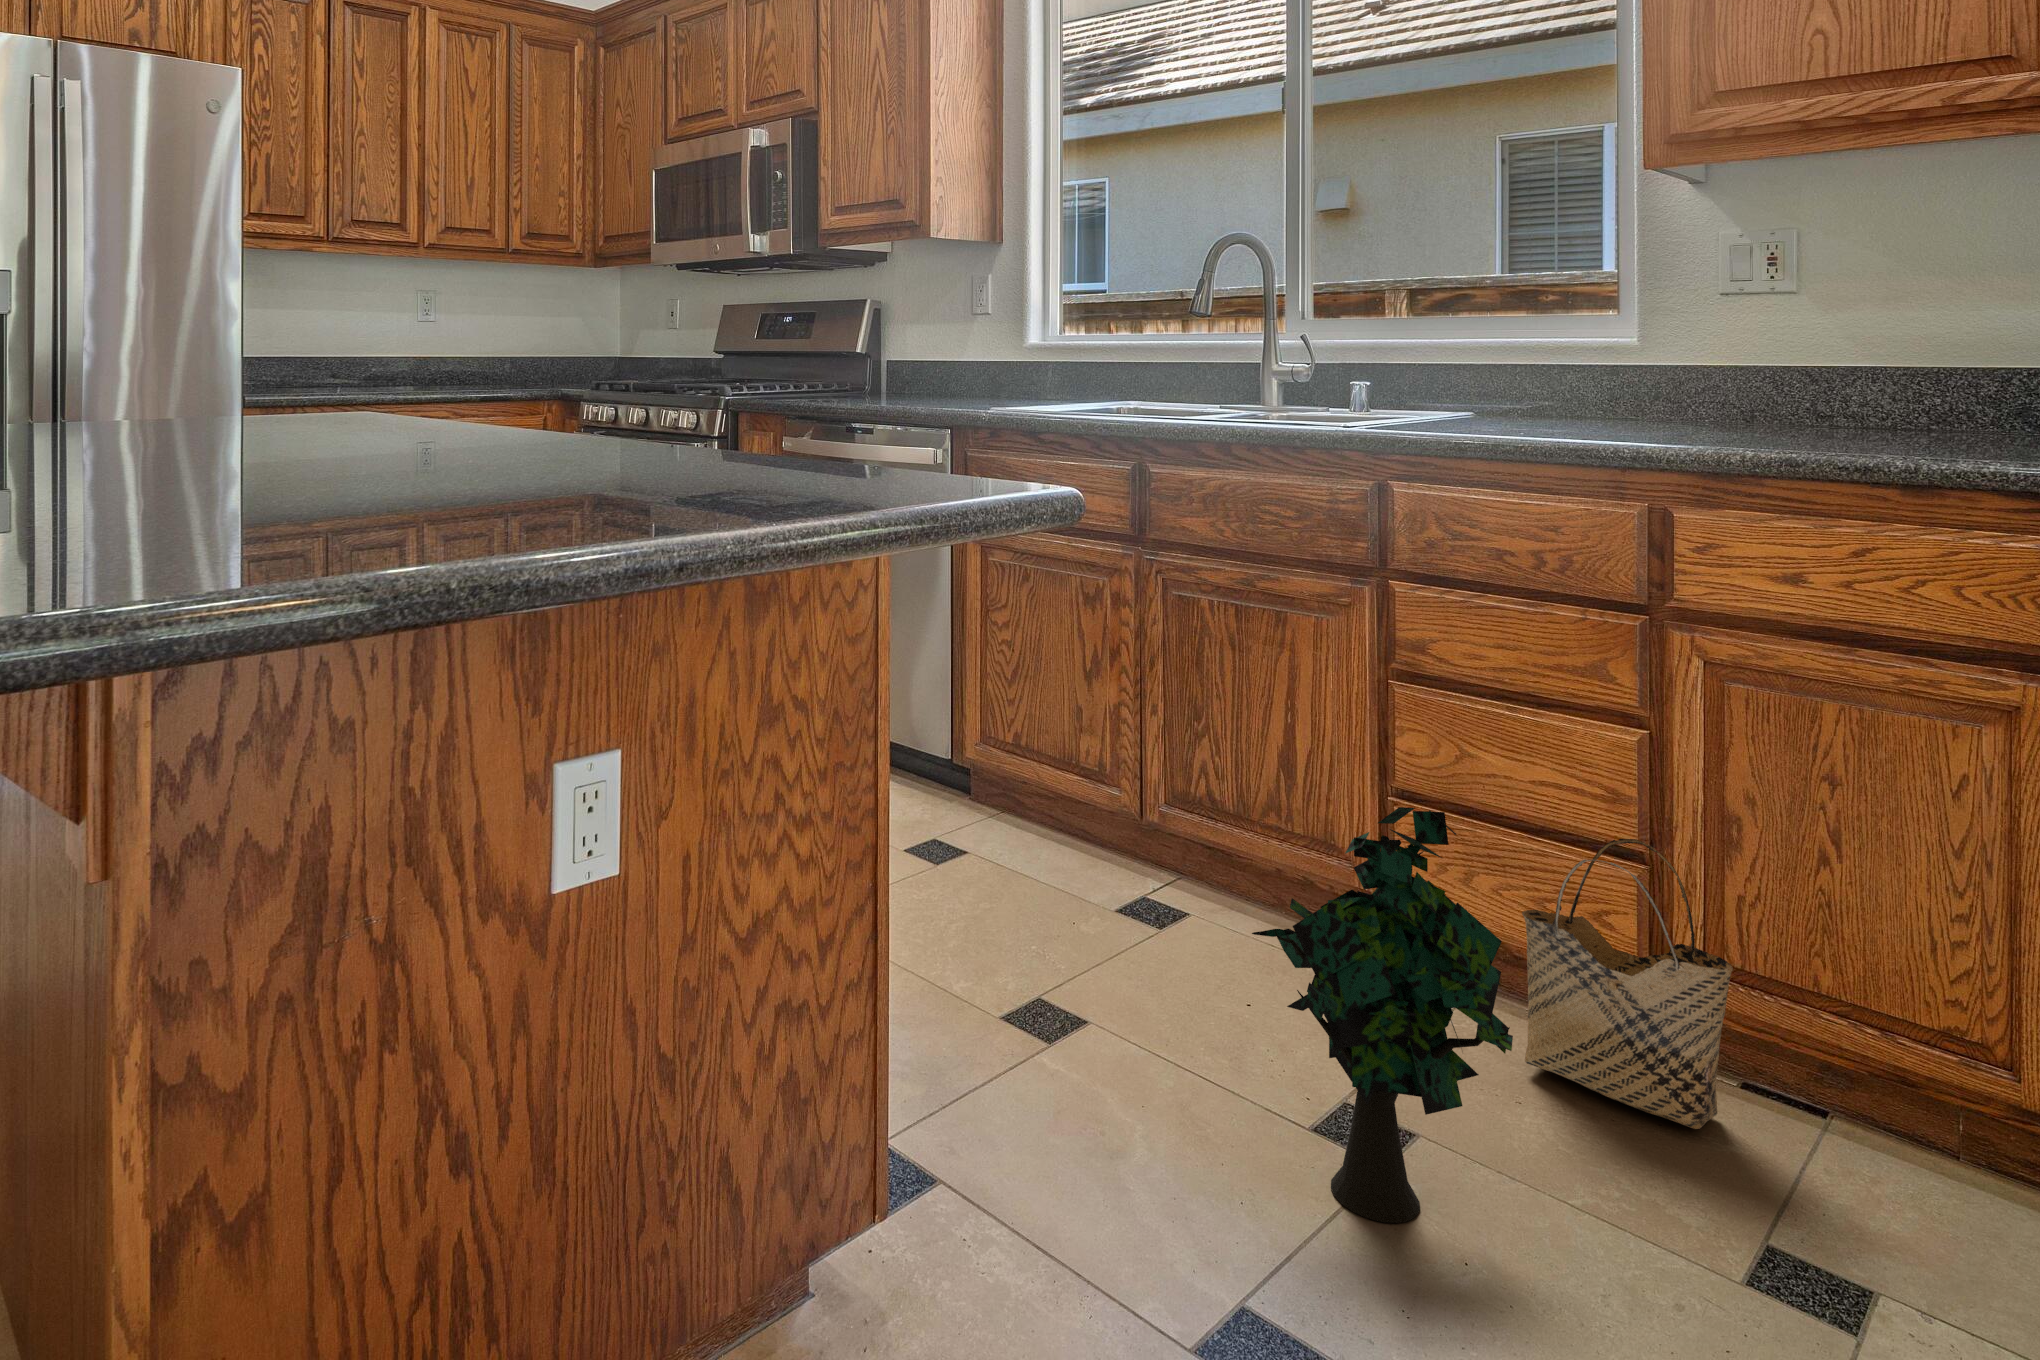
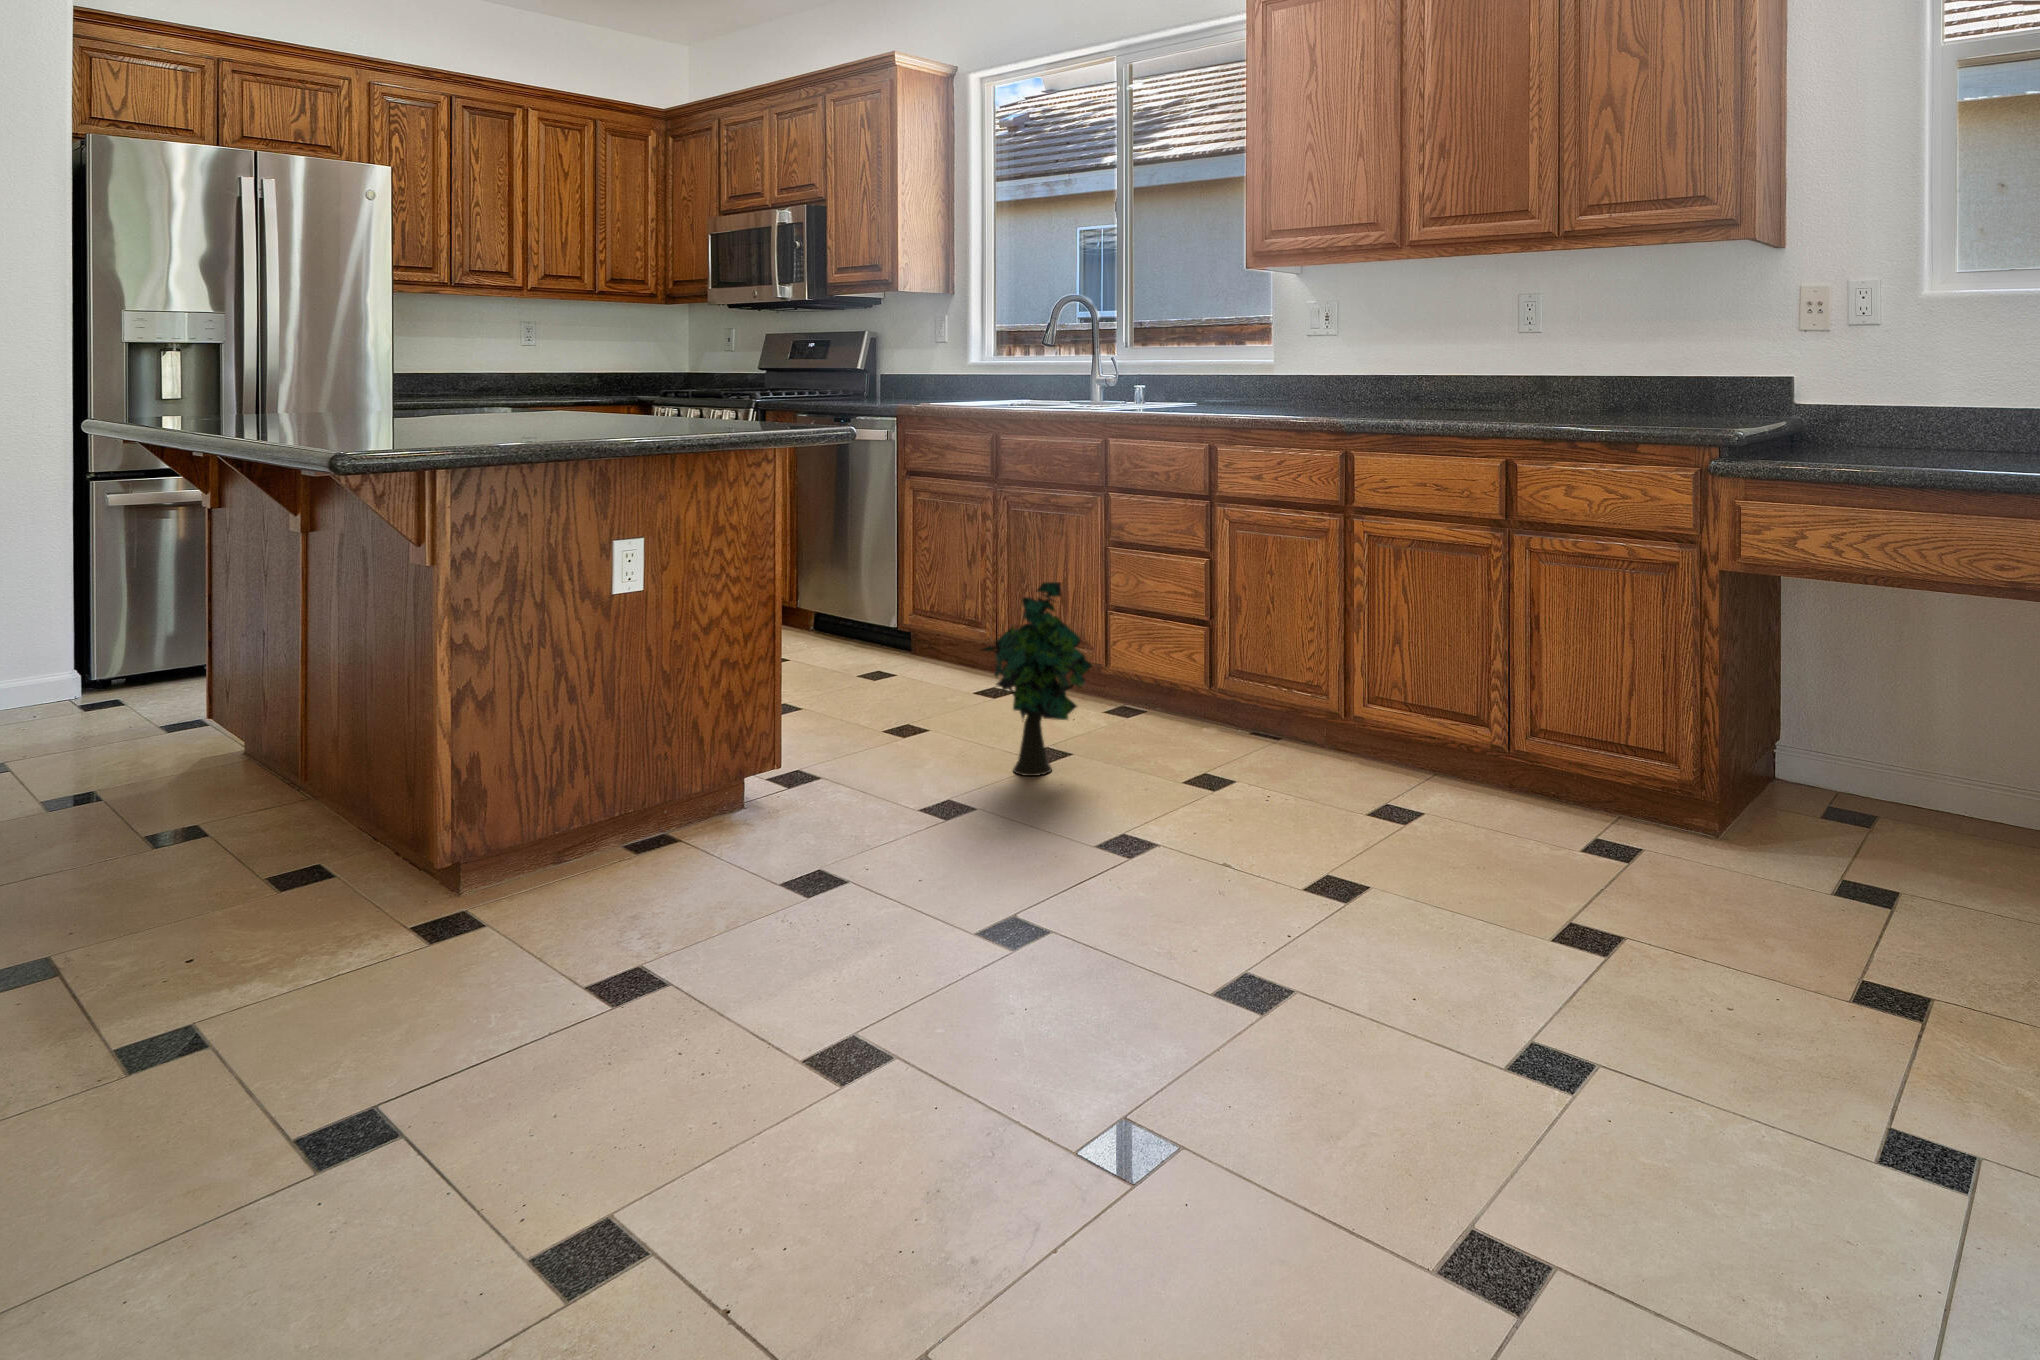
woven basket: present [1522,839,1733,1129] -> none [1142,612,1225,742]

